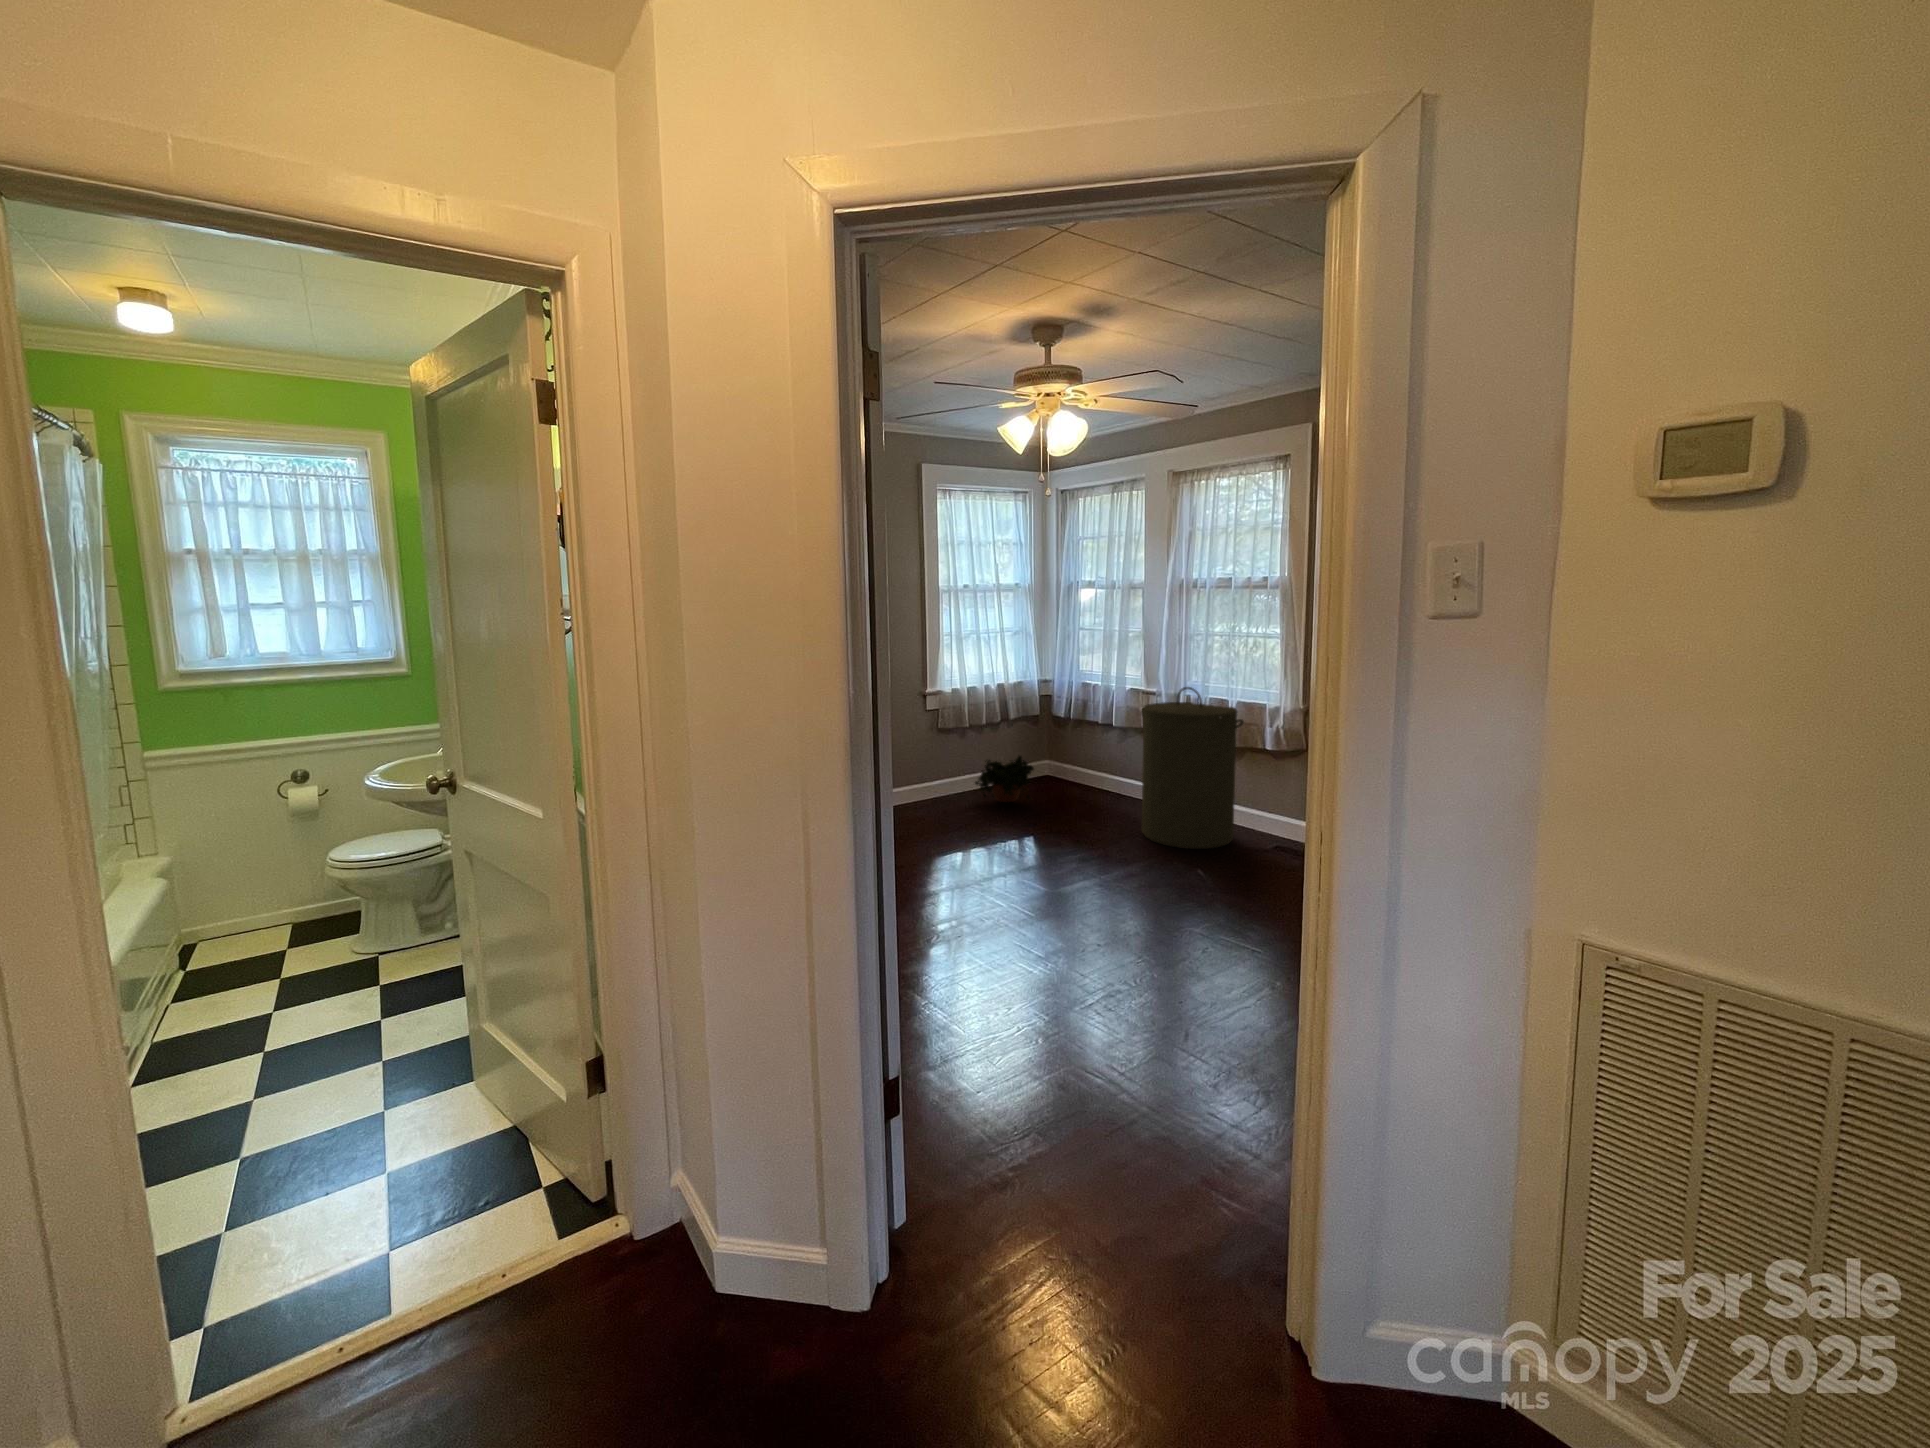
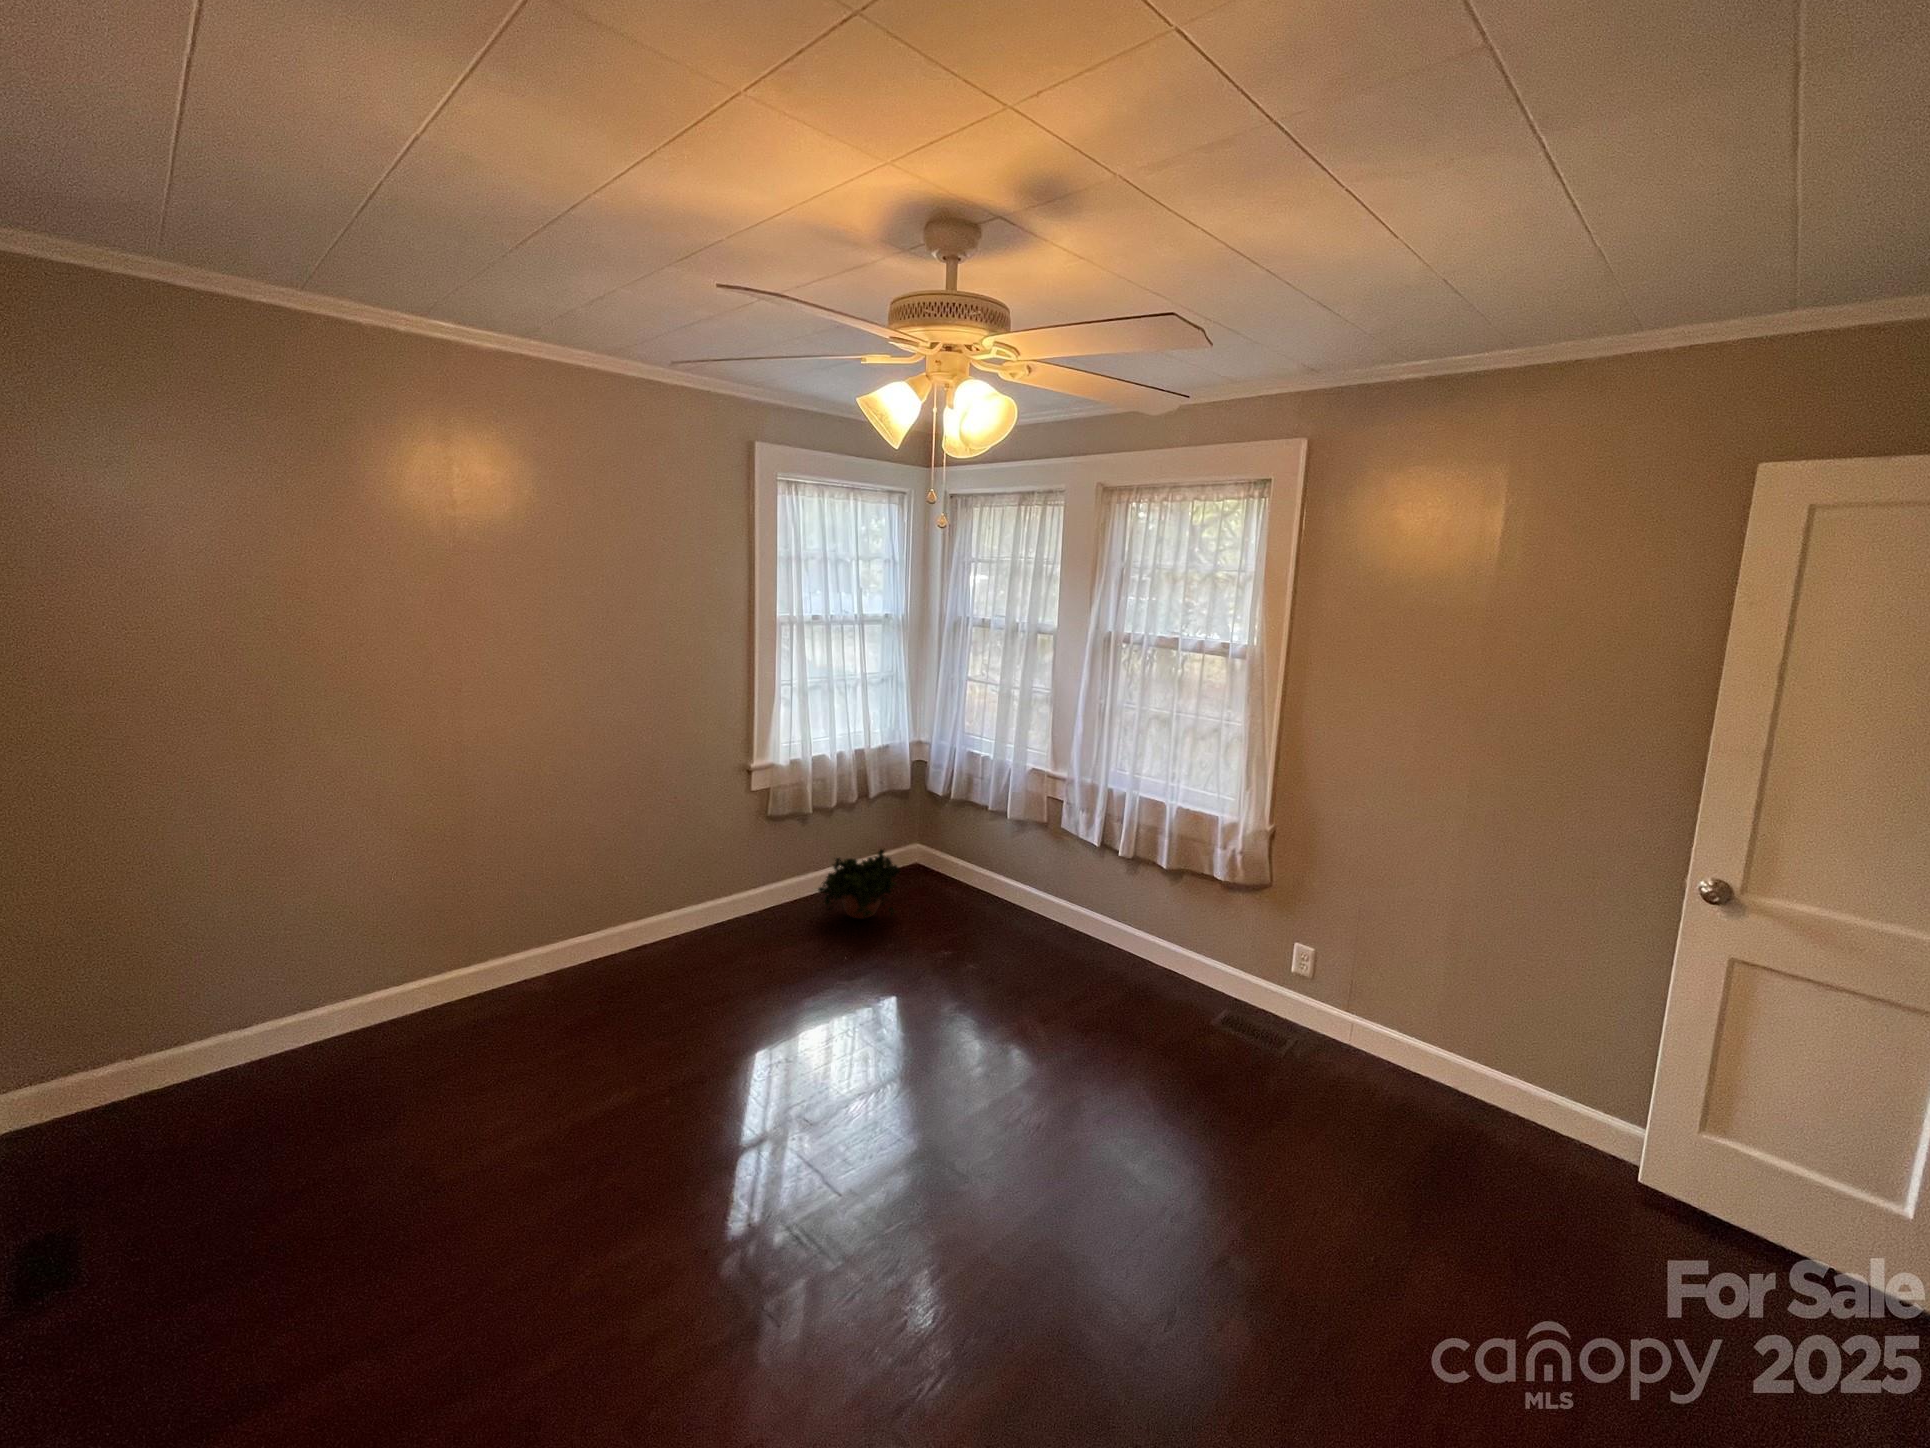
laundry hamper: present [1142,687,1244,849] -> none [1044,787,1190,1017]

